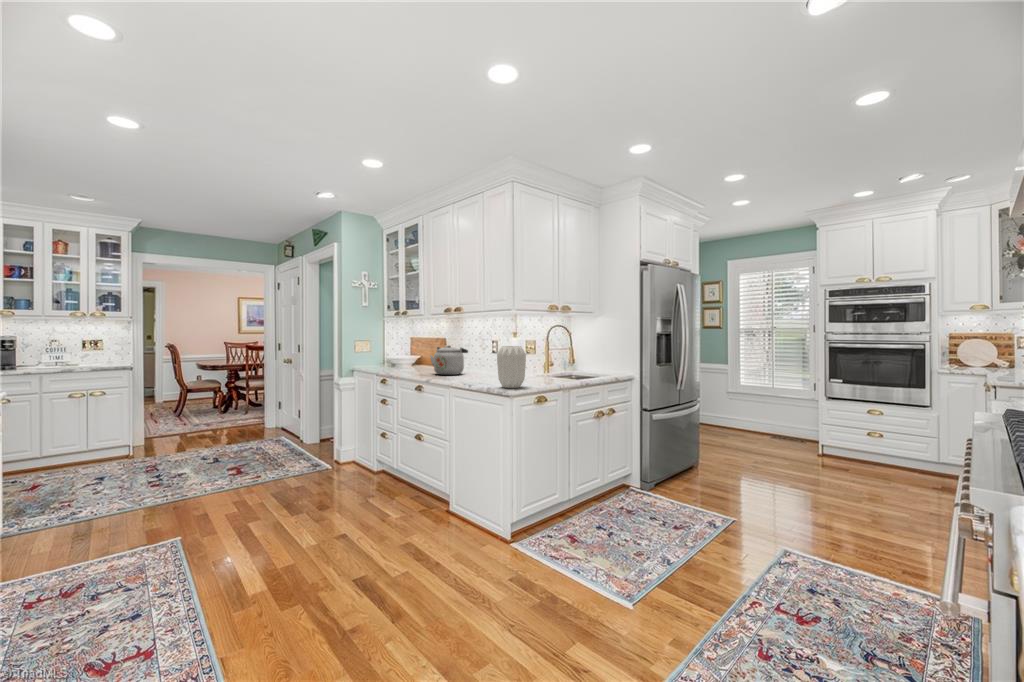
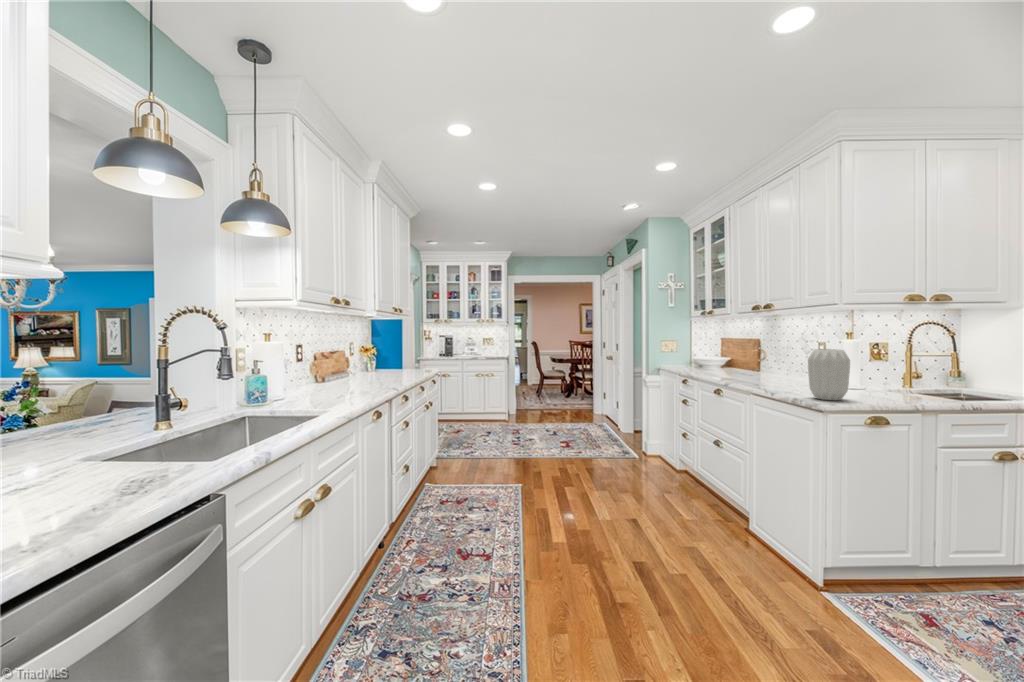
kettle: present [430,345,468,375] -> none [735,347,782,379]

